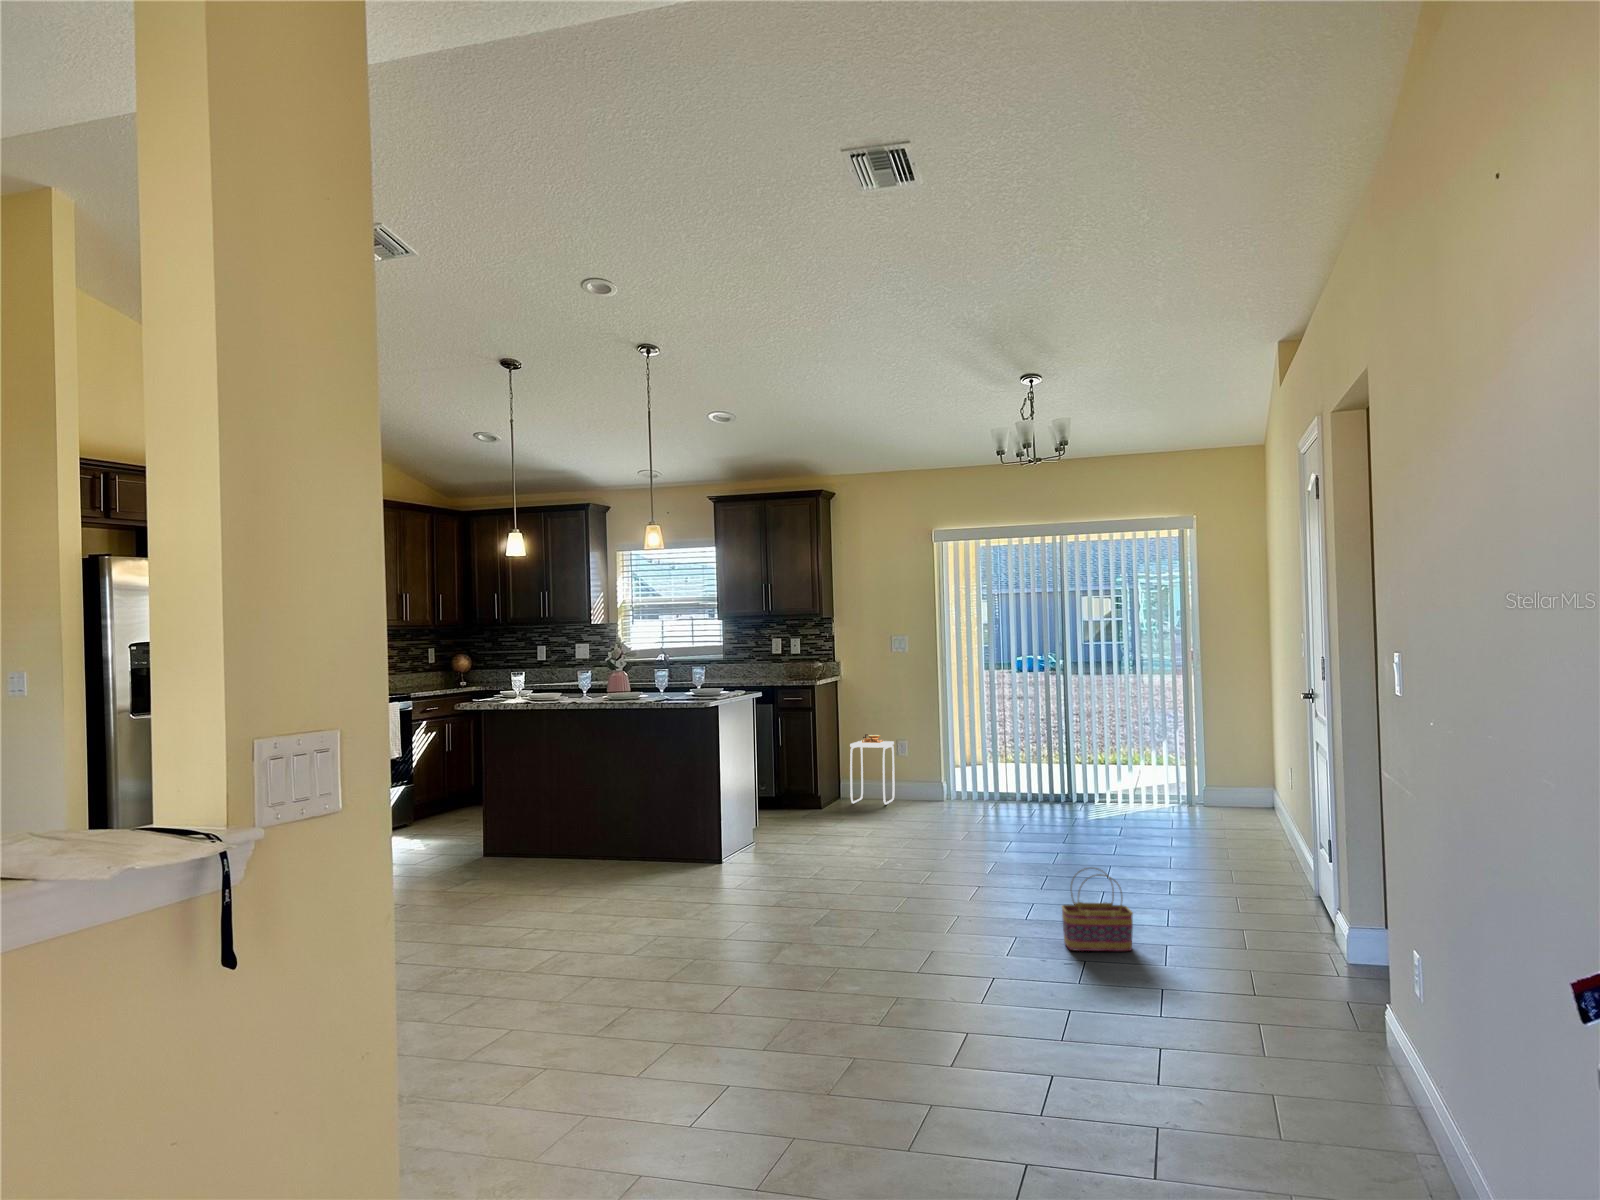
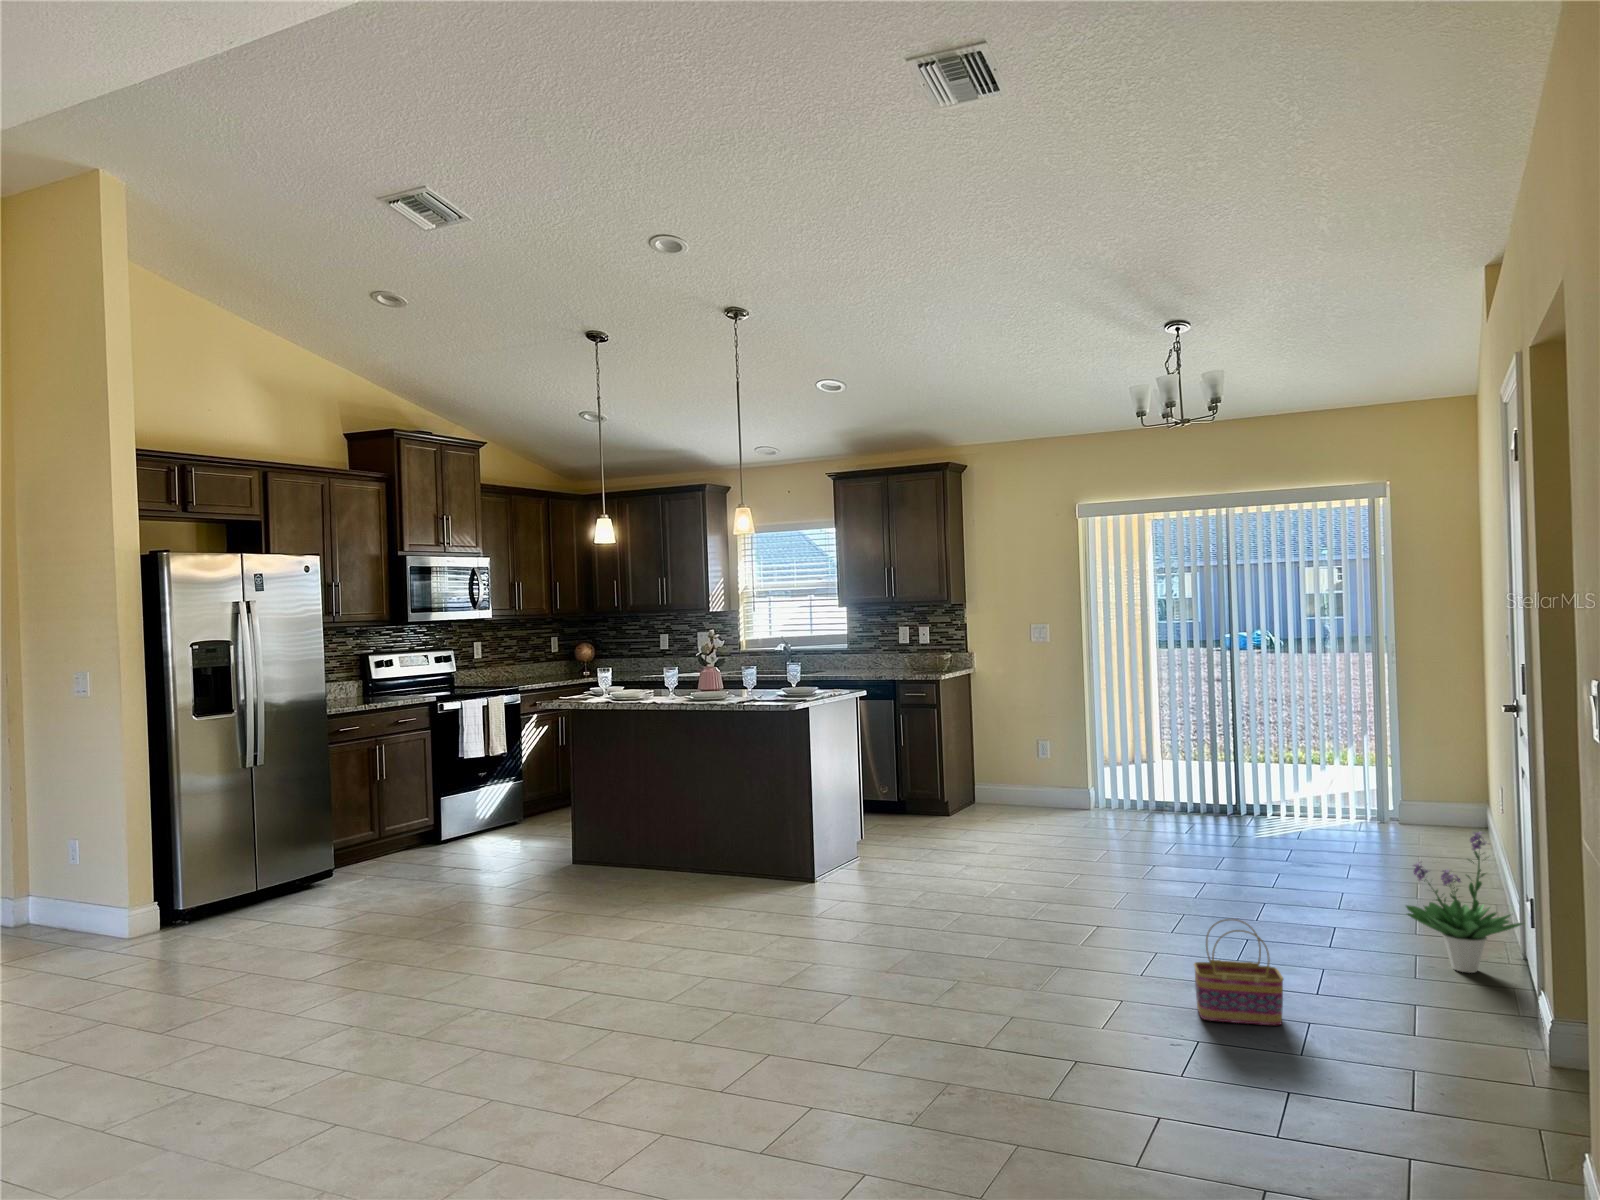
side table: present [850,734,894,804] -> none [981,733,1033,811]
potted plant: none [1219,794,1309,908] -> present [1406,832,1523,973]

